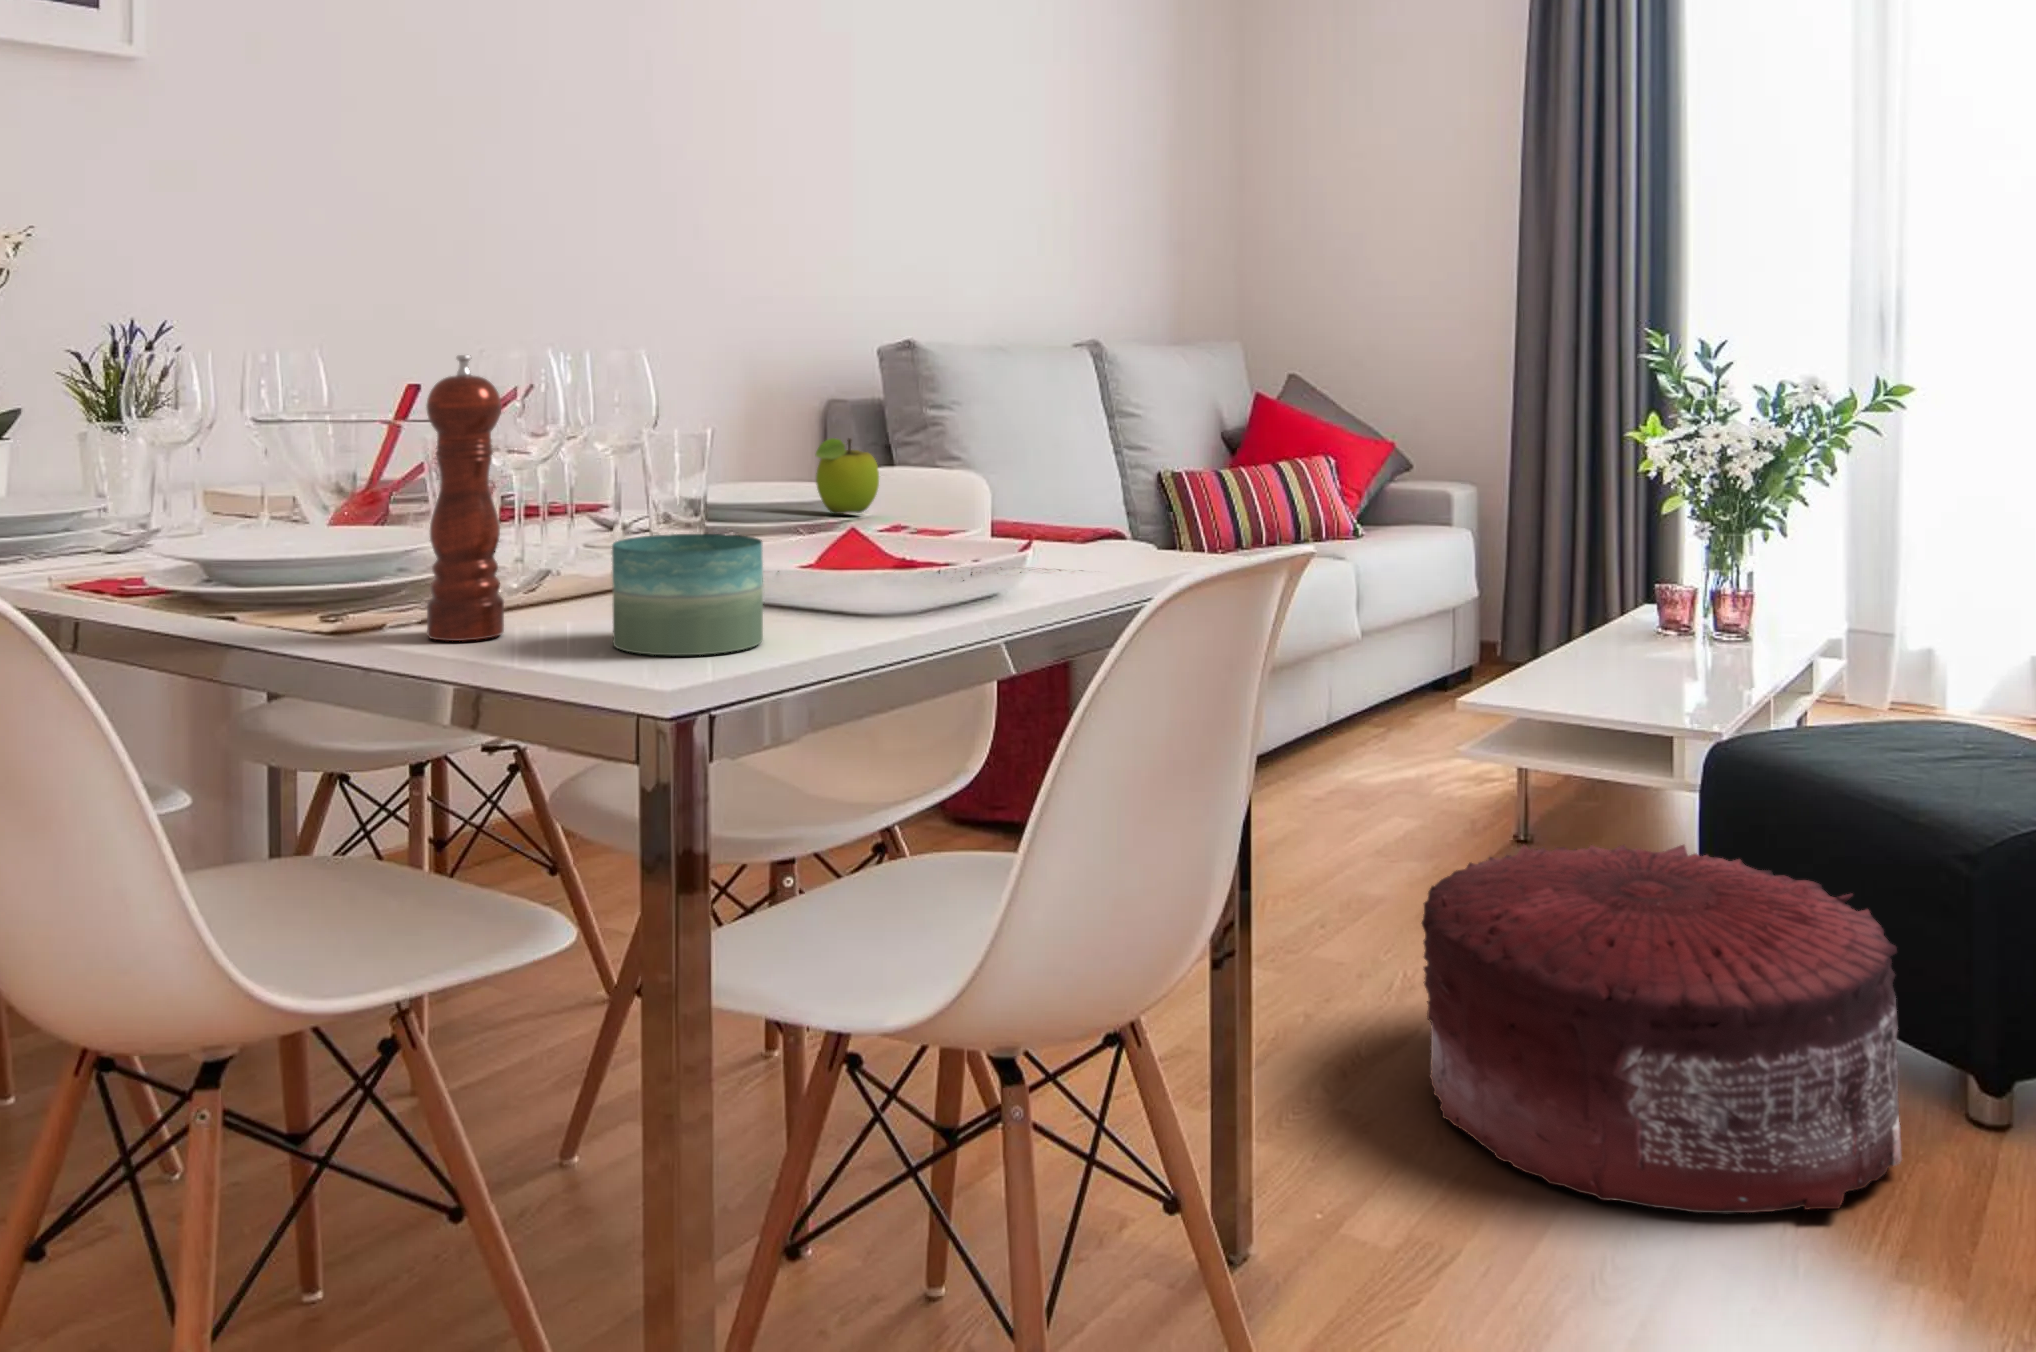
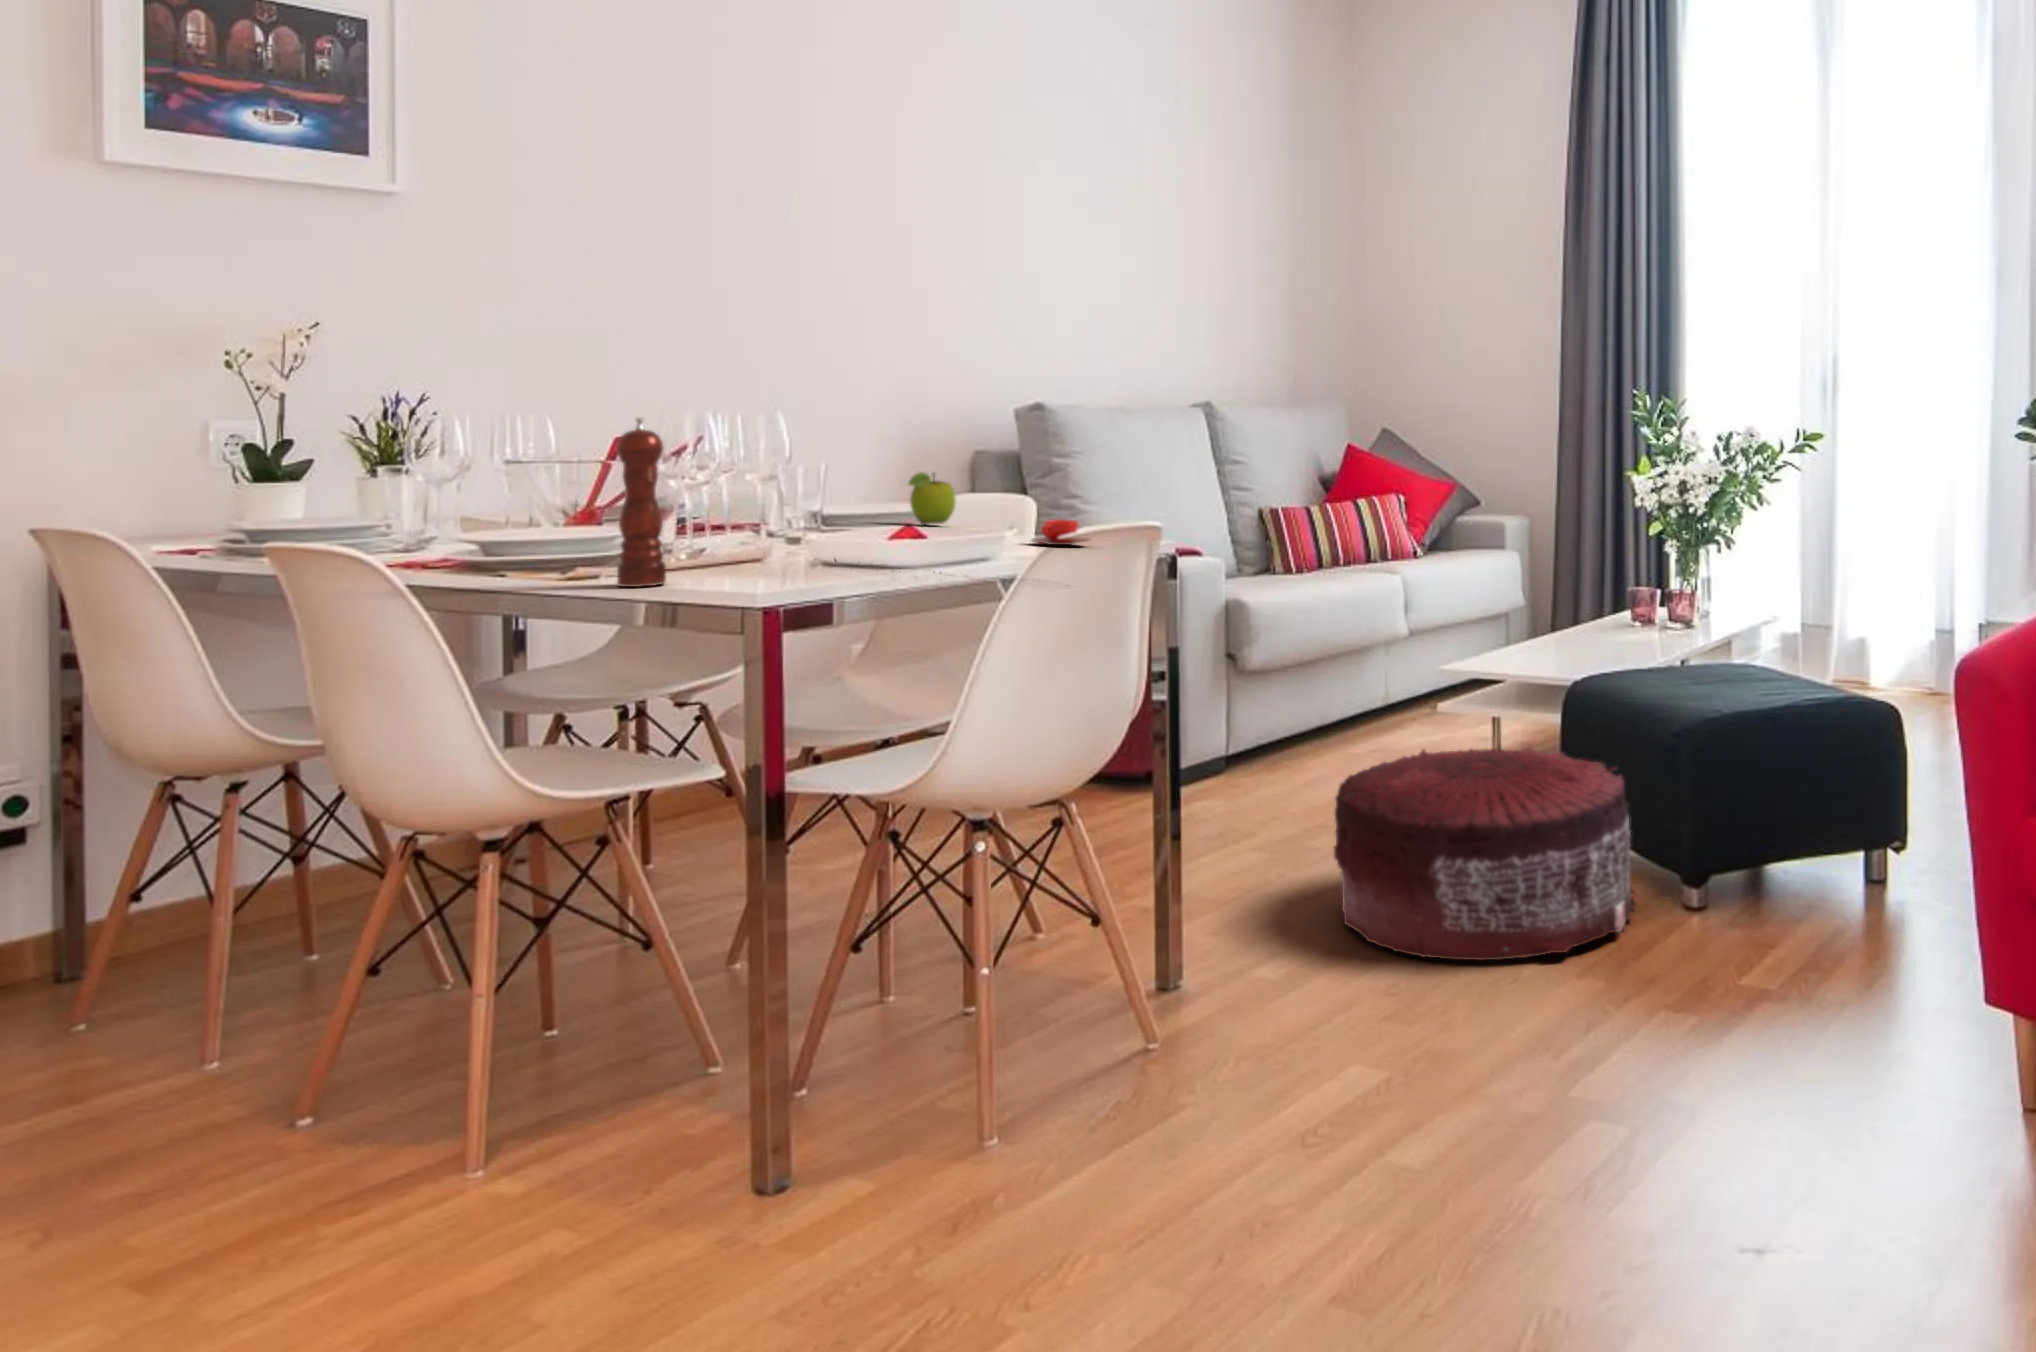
teacup: none [1029,518,1122,558] -> present [1032,520,1090,545]
candle: present [612,534,763,655] -> none [730,523,823,590]

